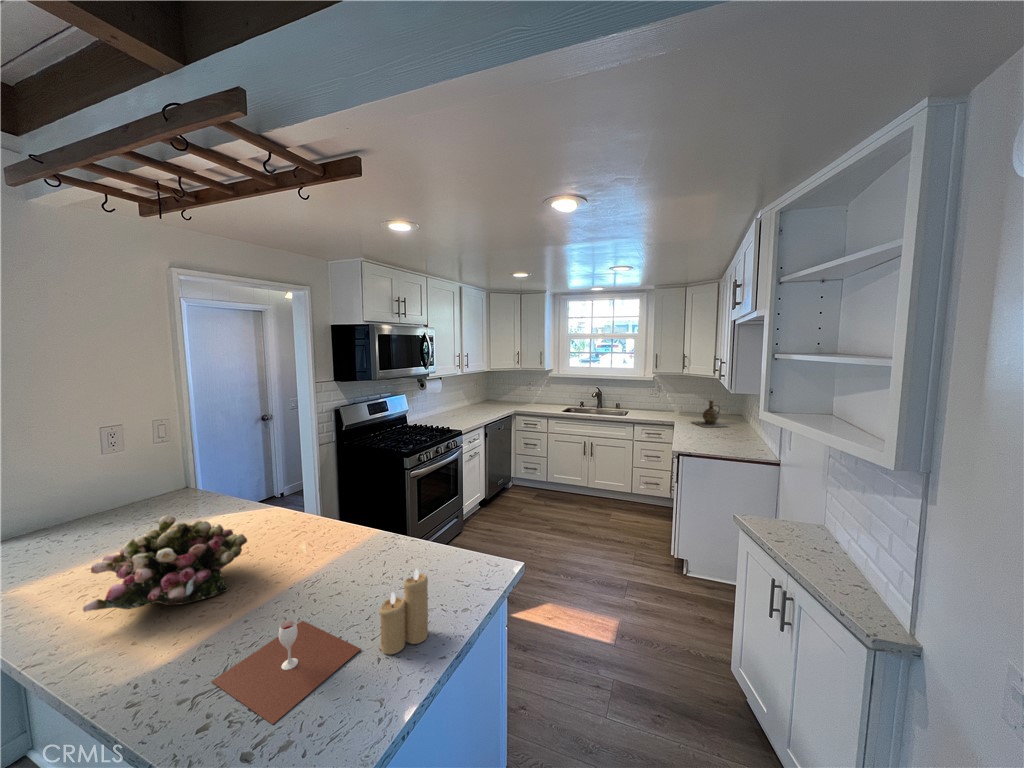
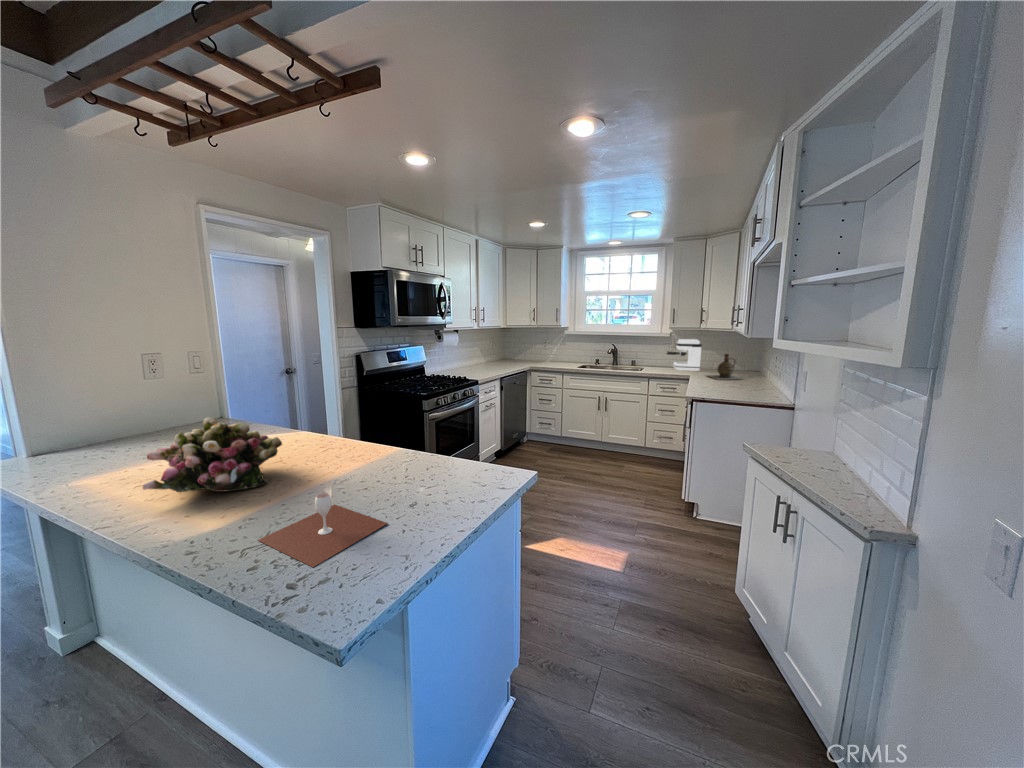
coffee maker: none [652,383,686,416] -> present [667,339,701,371]
candle: present [379,569,428,654] -> none [404,455,448,527]

